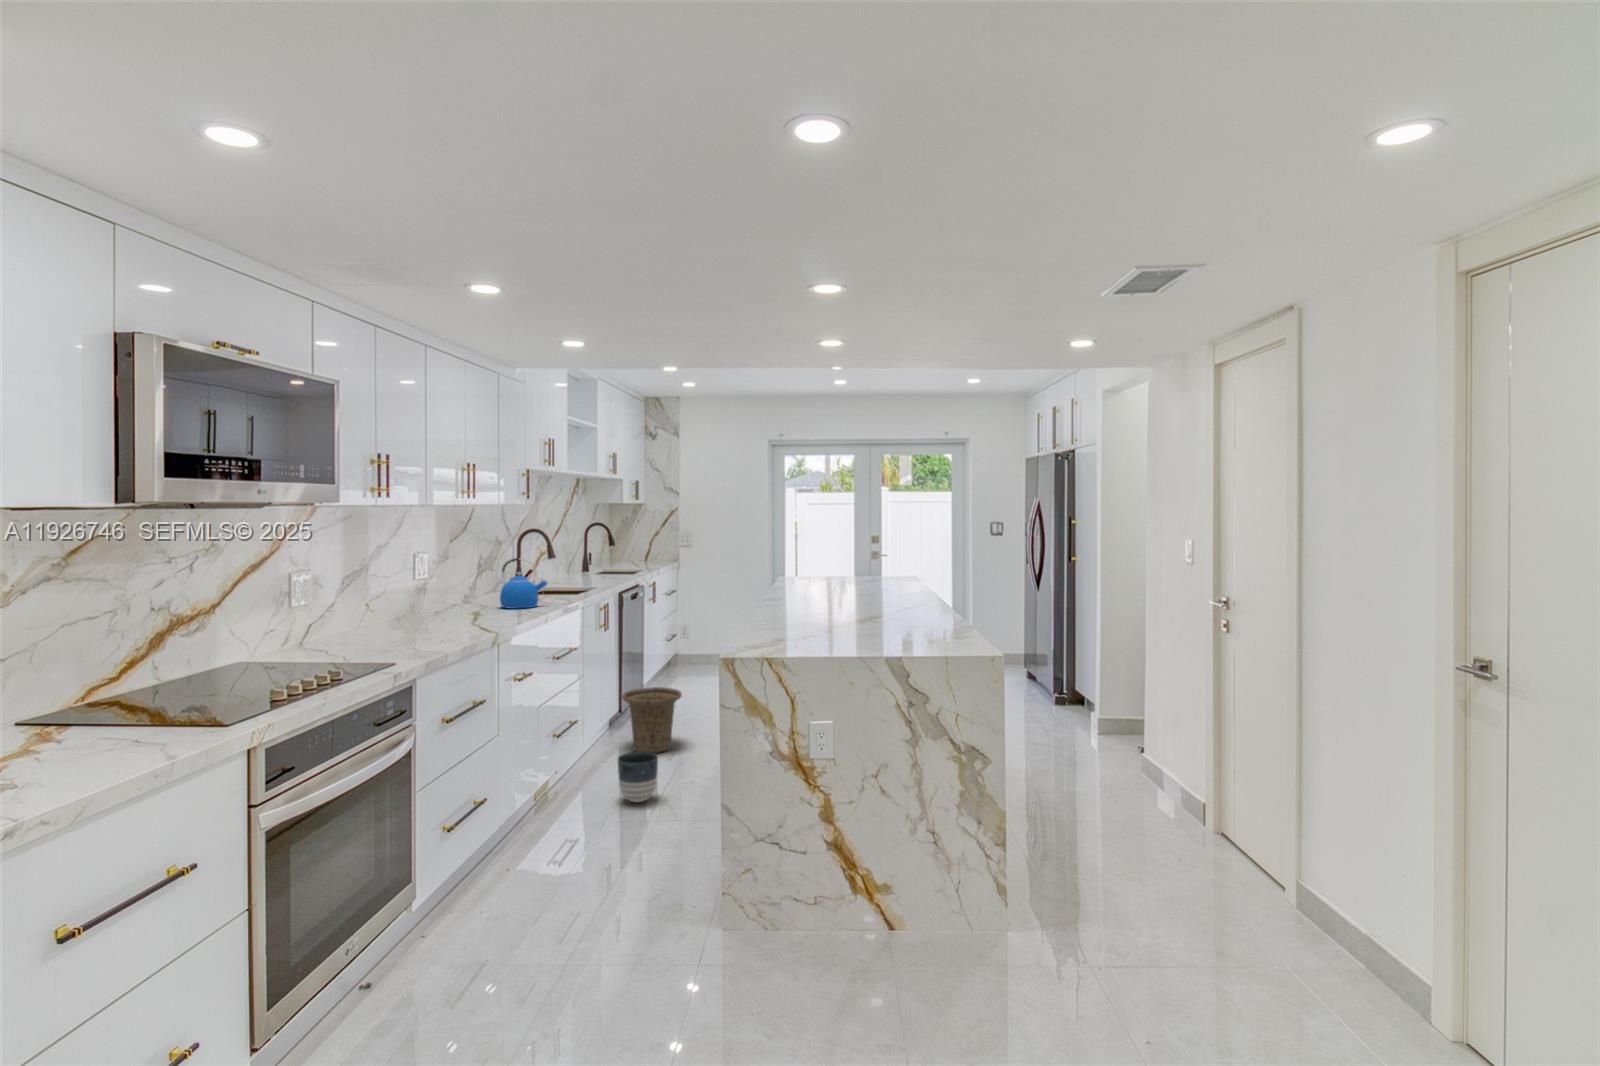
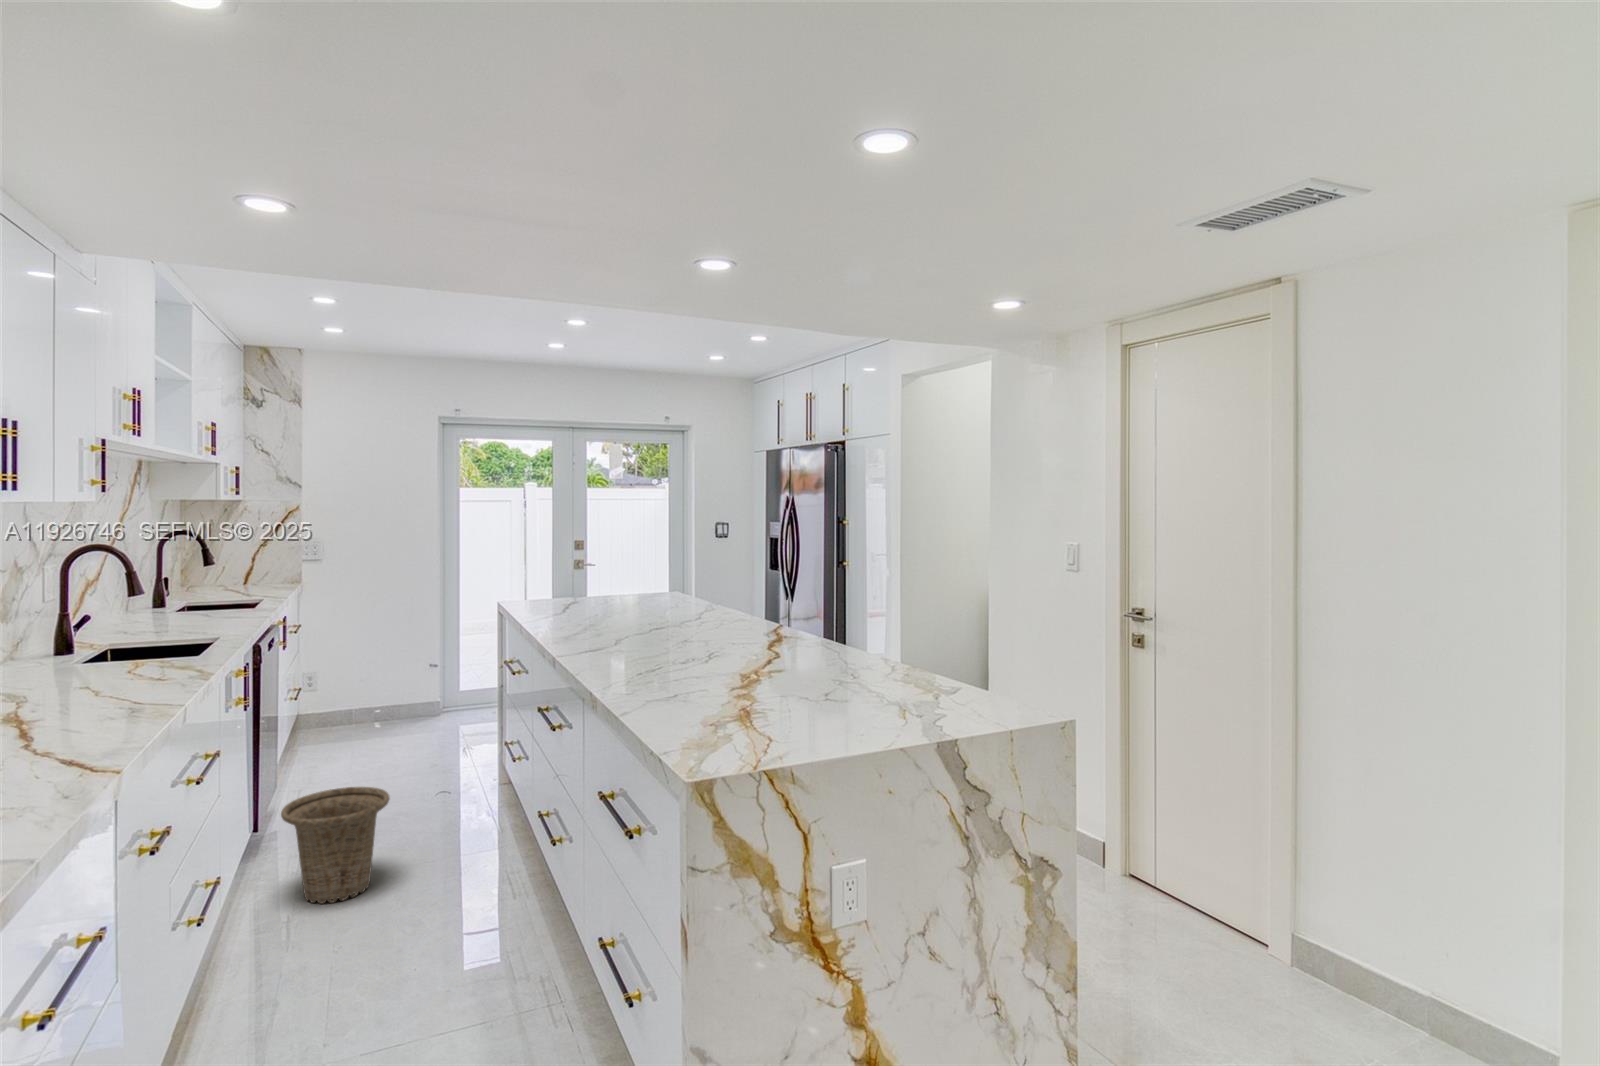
kettle: present [500,558,548,609] -> none [40,599,155,701]
planter: present [618,751,658,802] -> none [327,918,405,1017]

